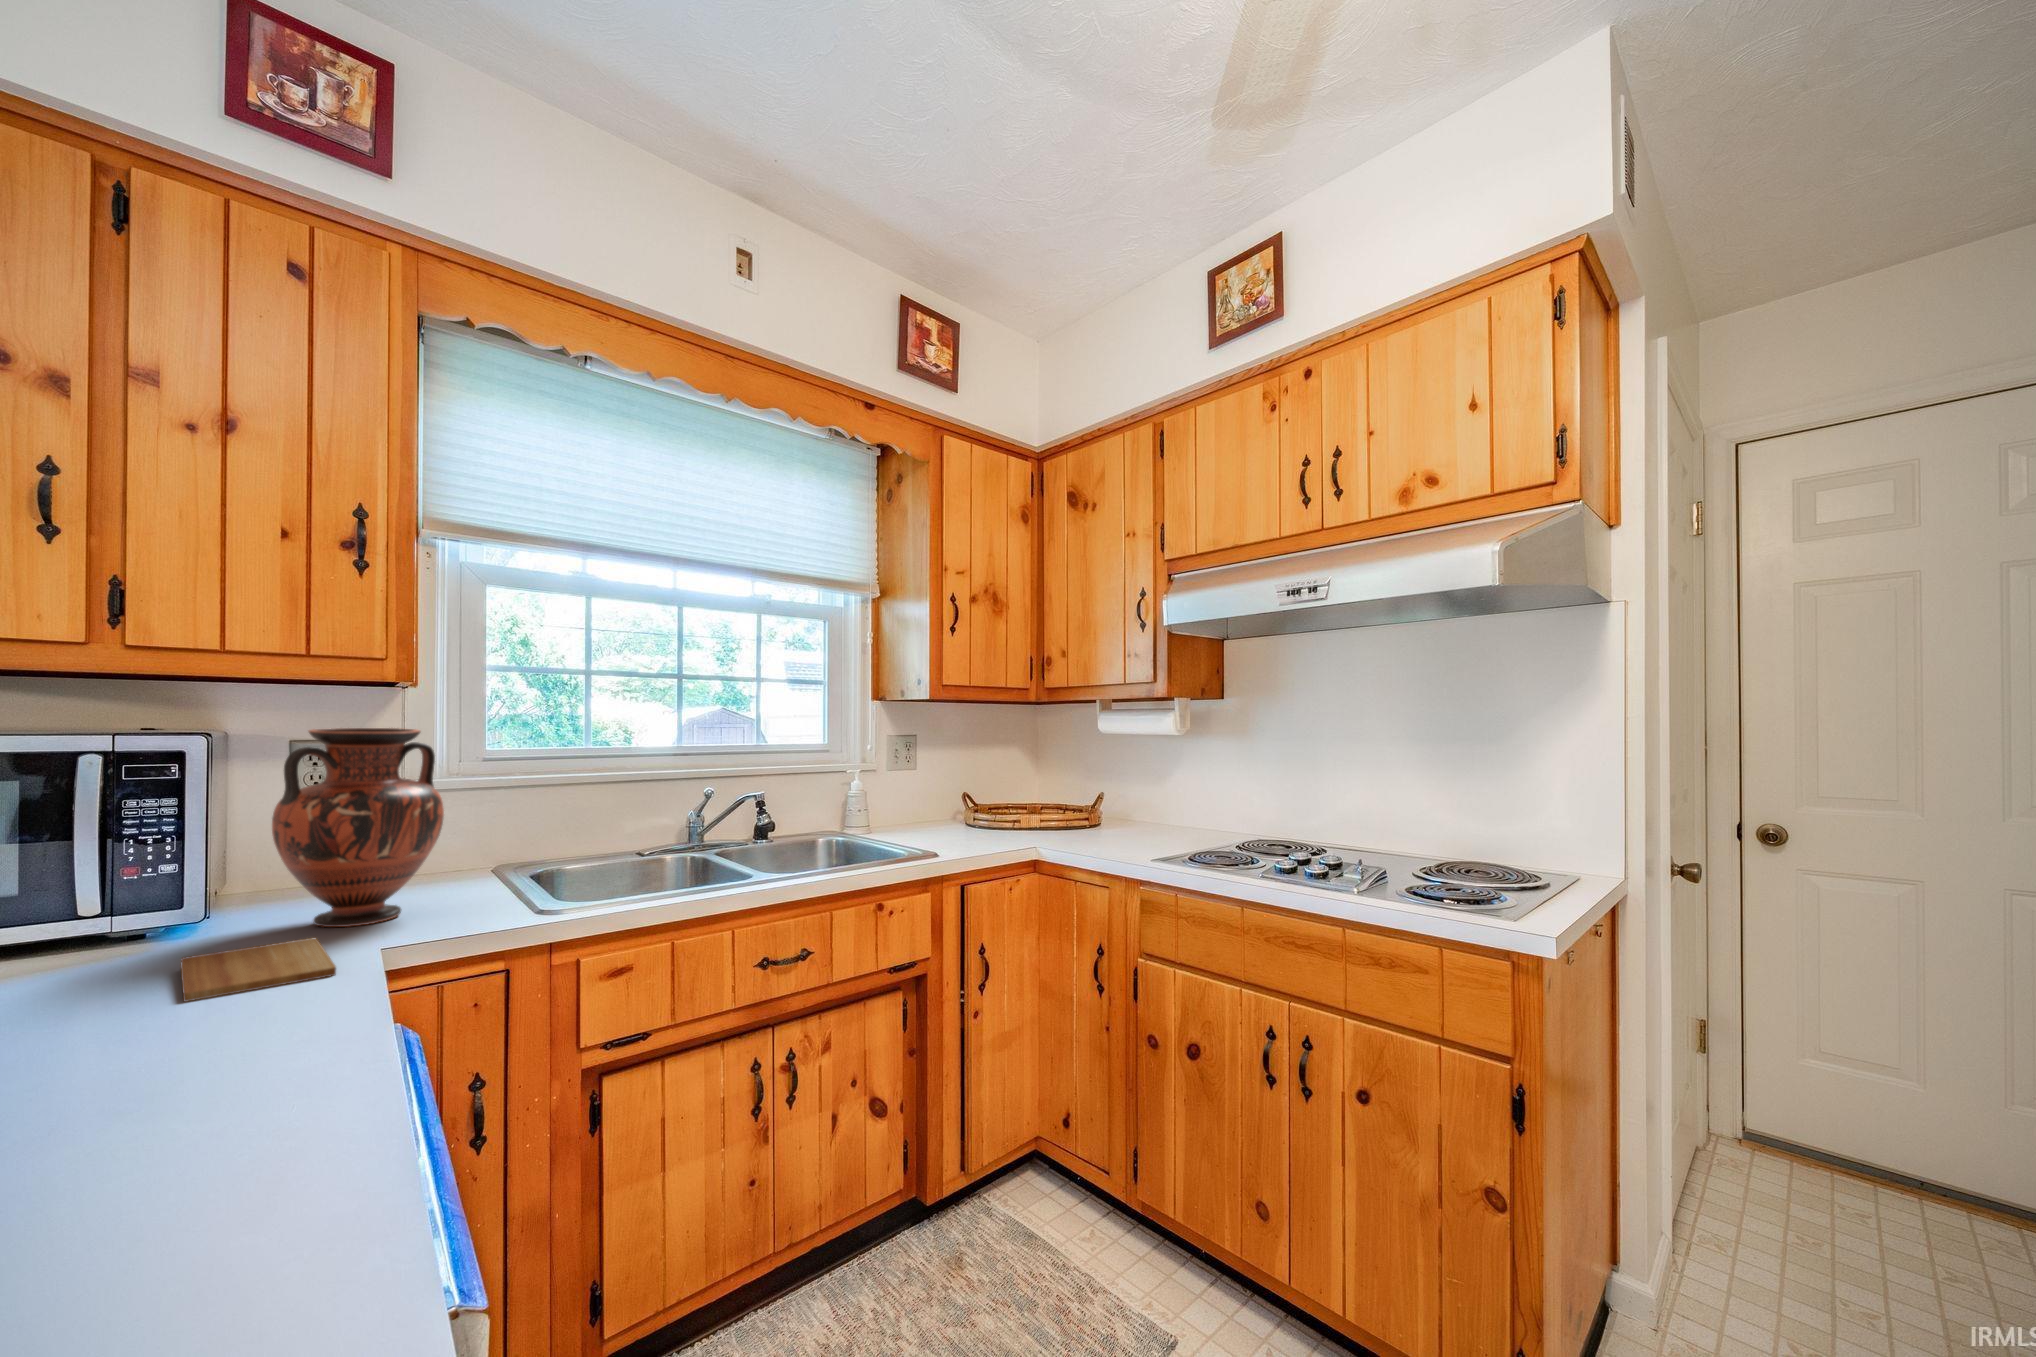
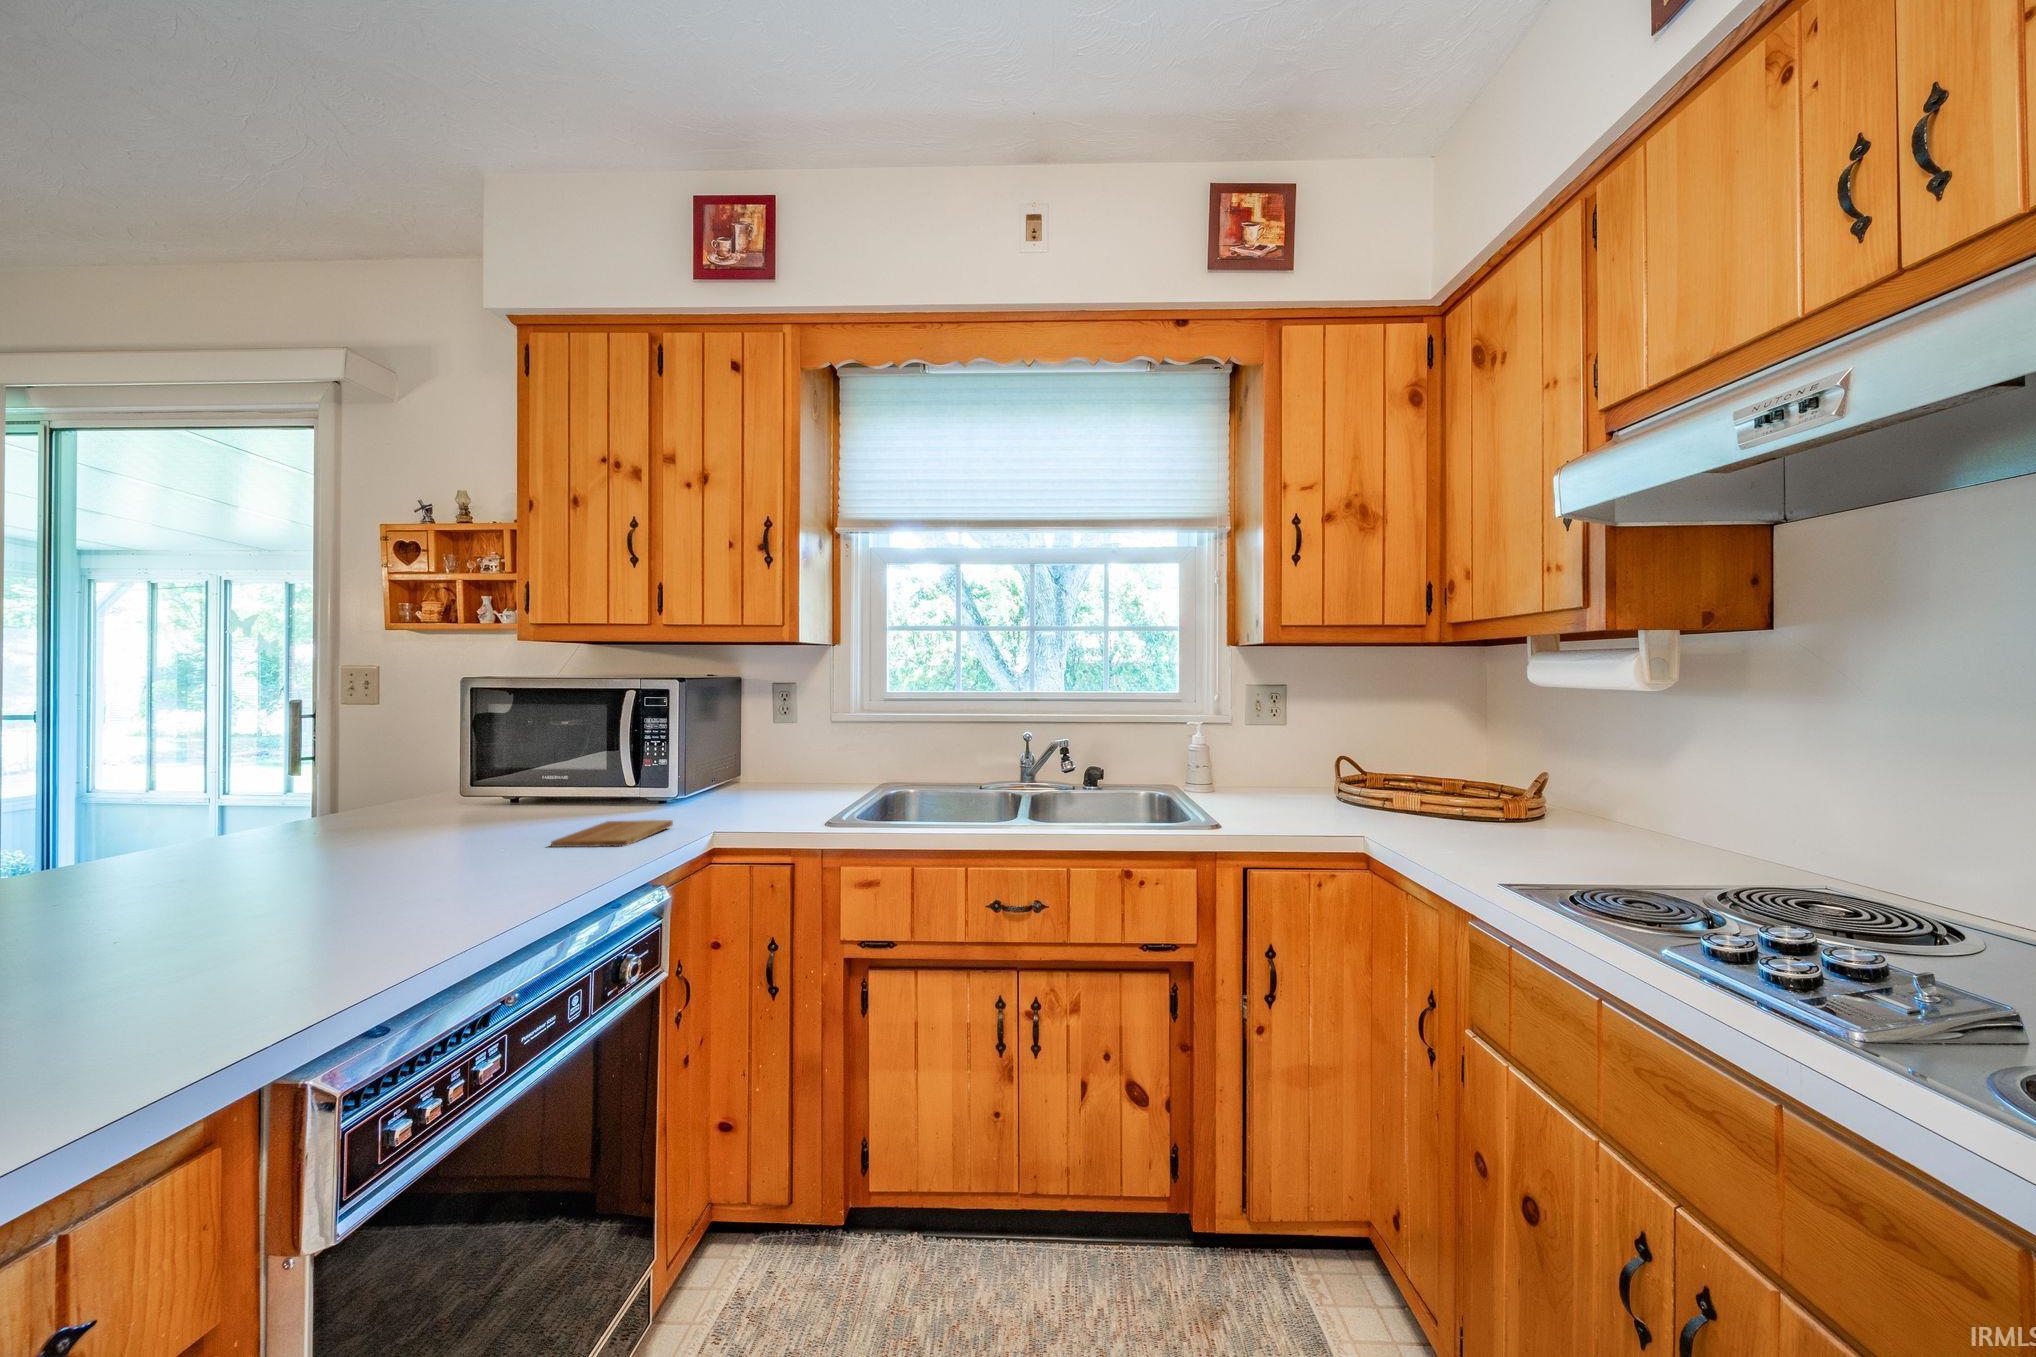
vase: present [272,728,444,927] -> none [689,679,790,818]

